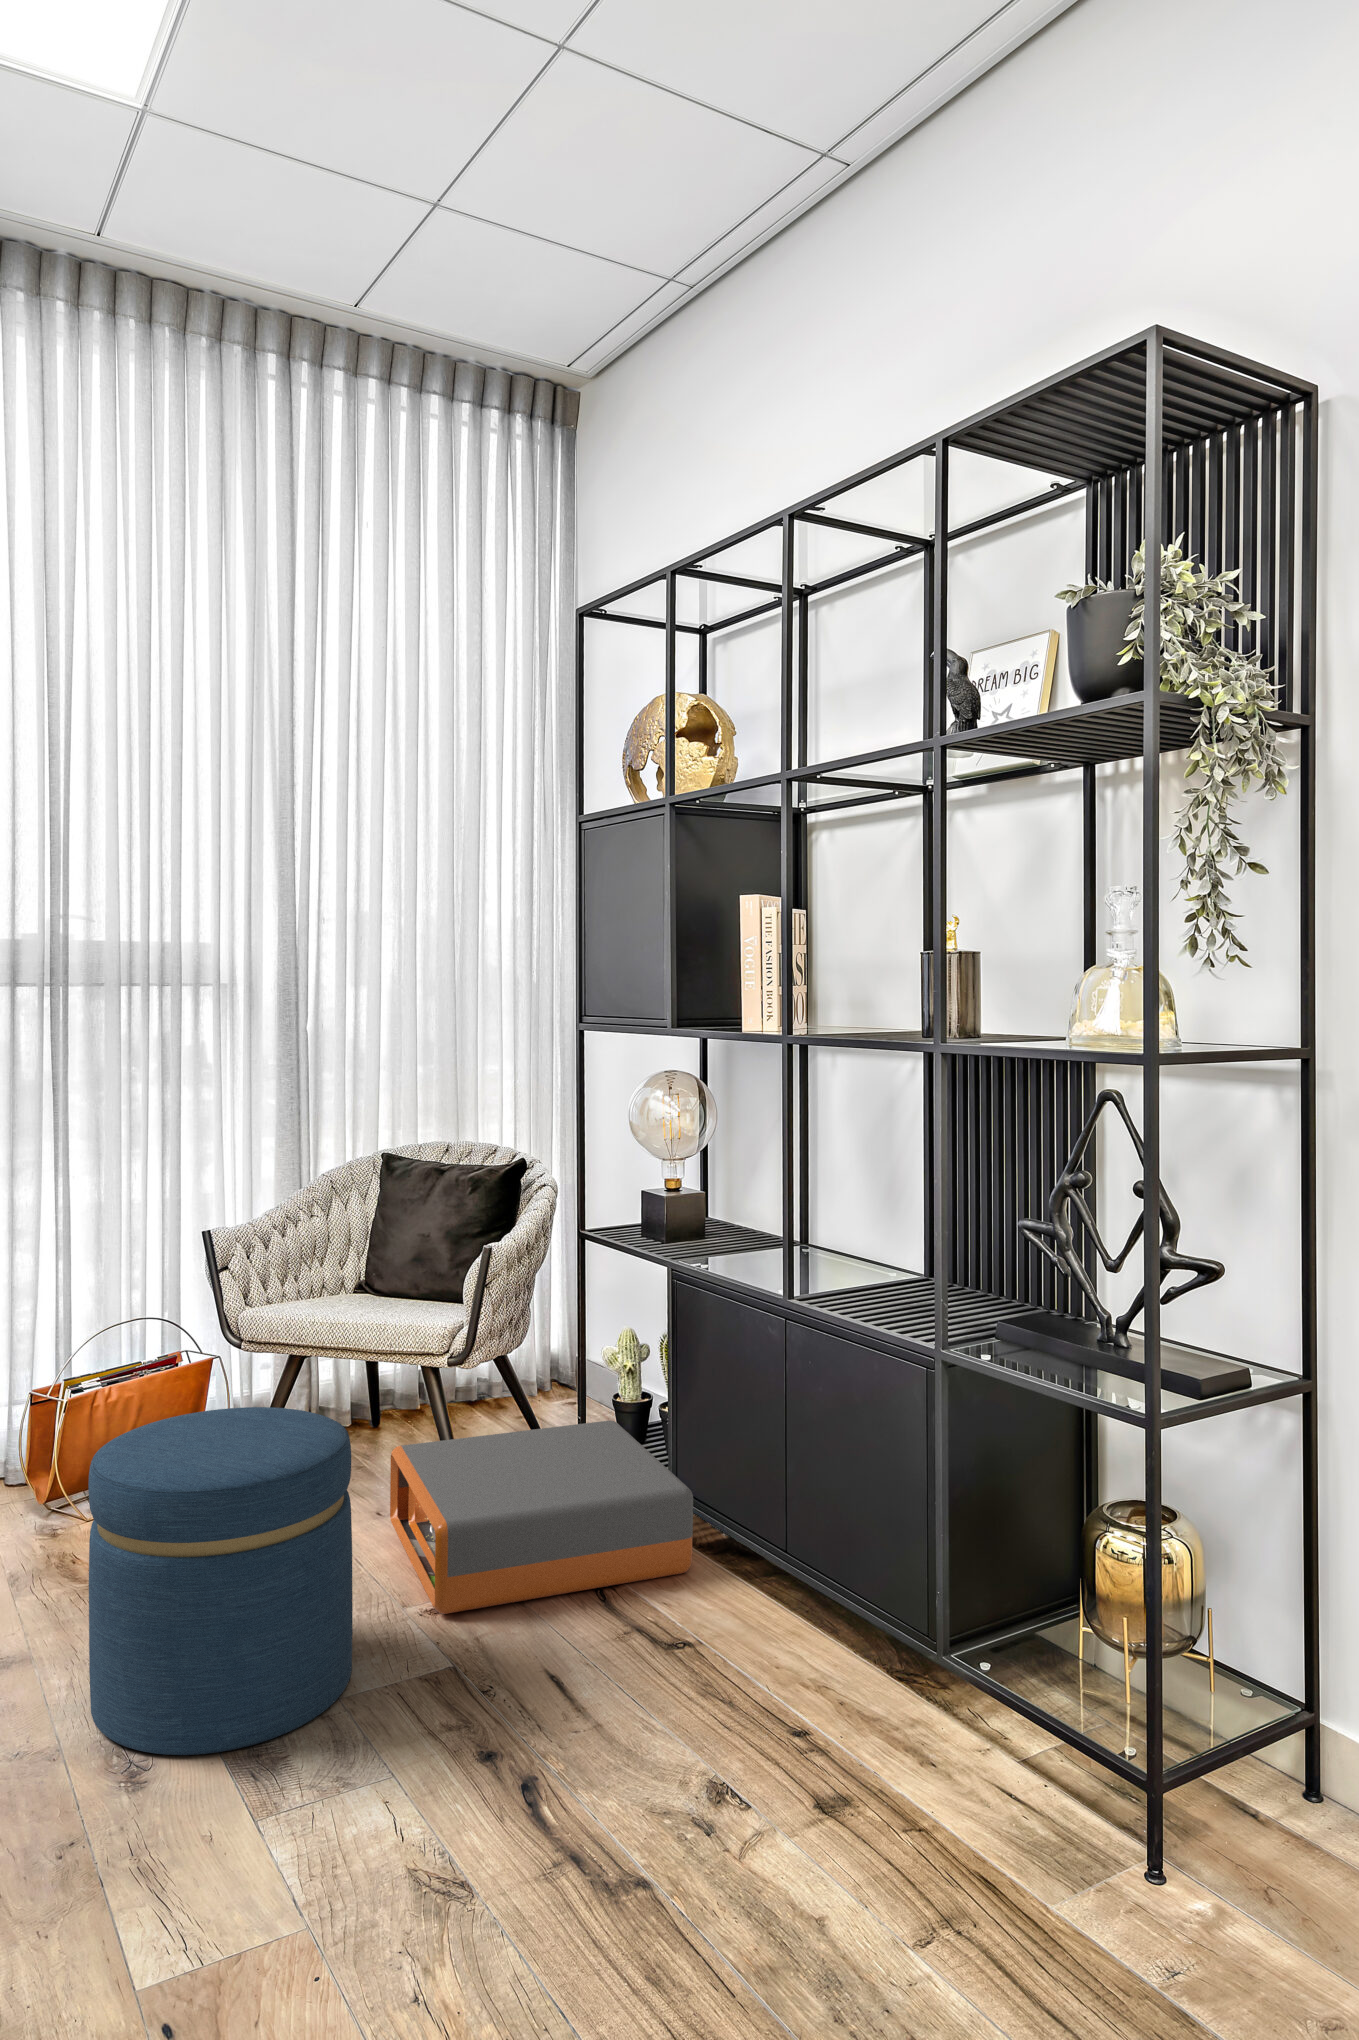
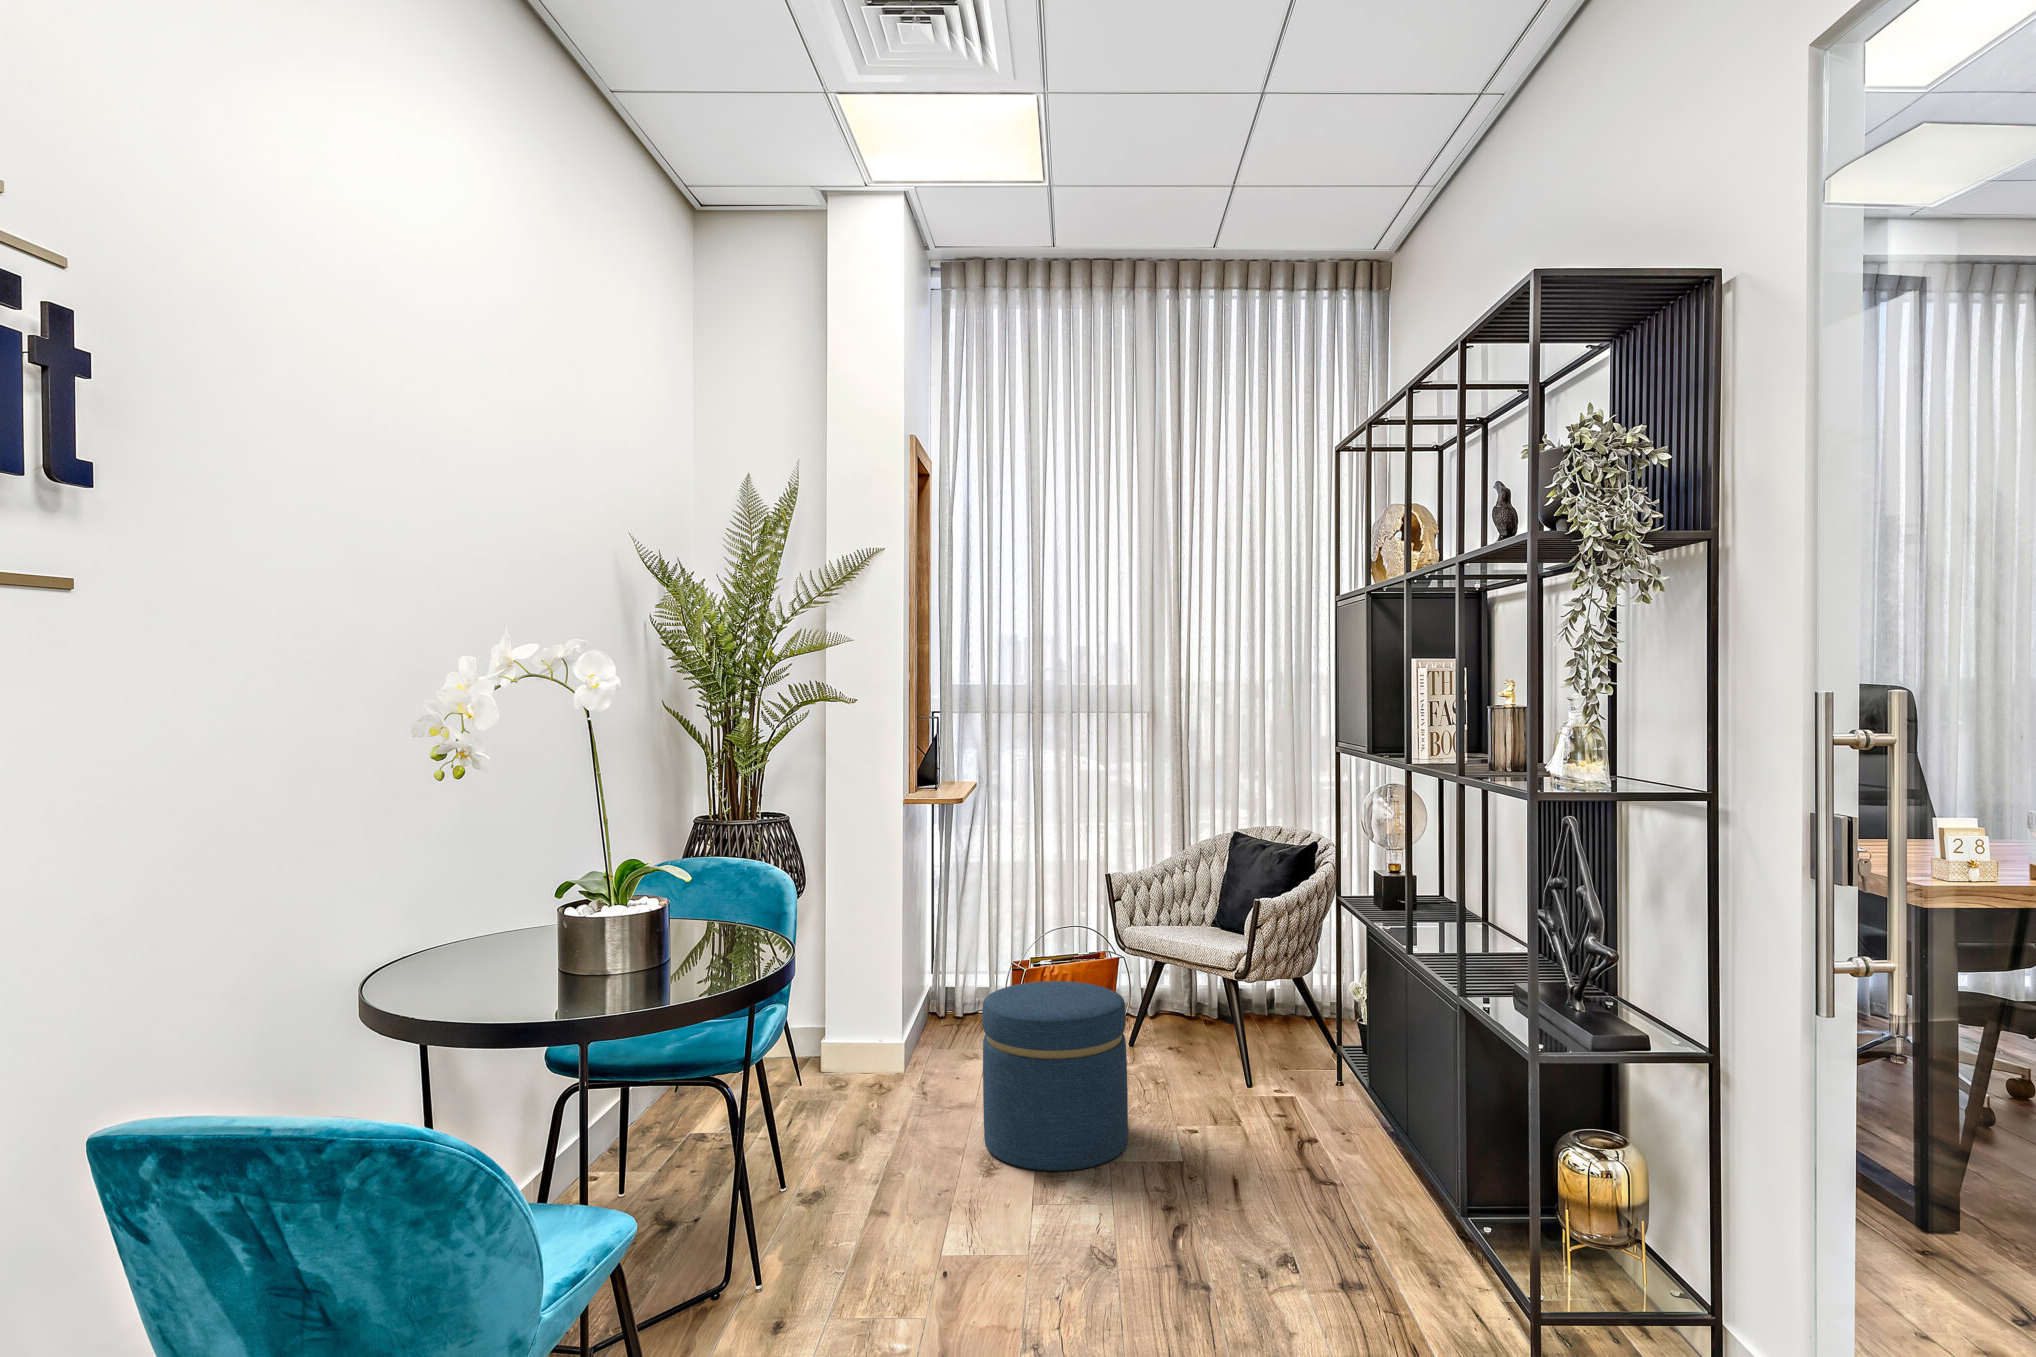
storage box: present [390,1420,693,1614] -> none [1190,1028,1377,1147]

